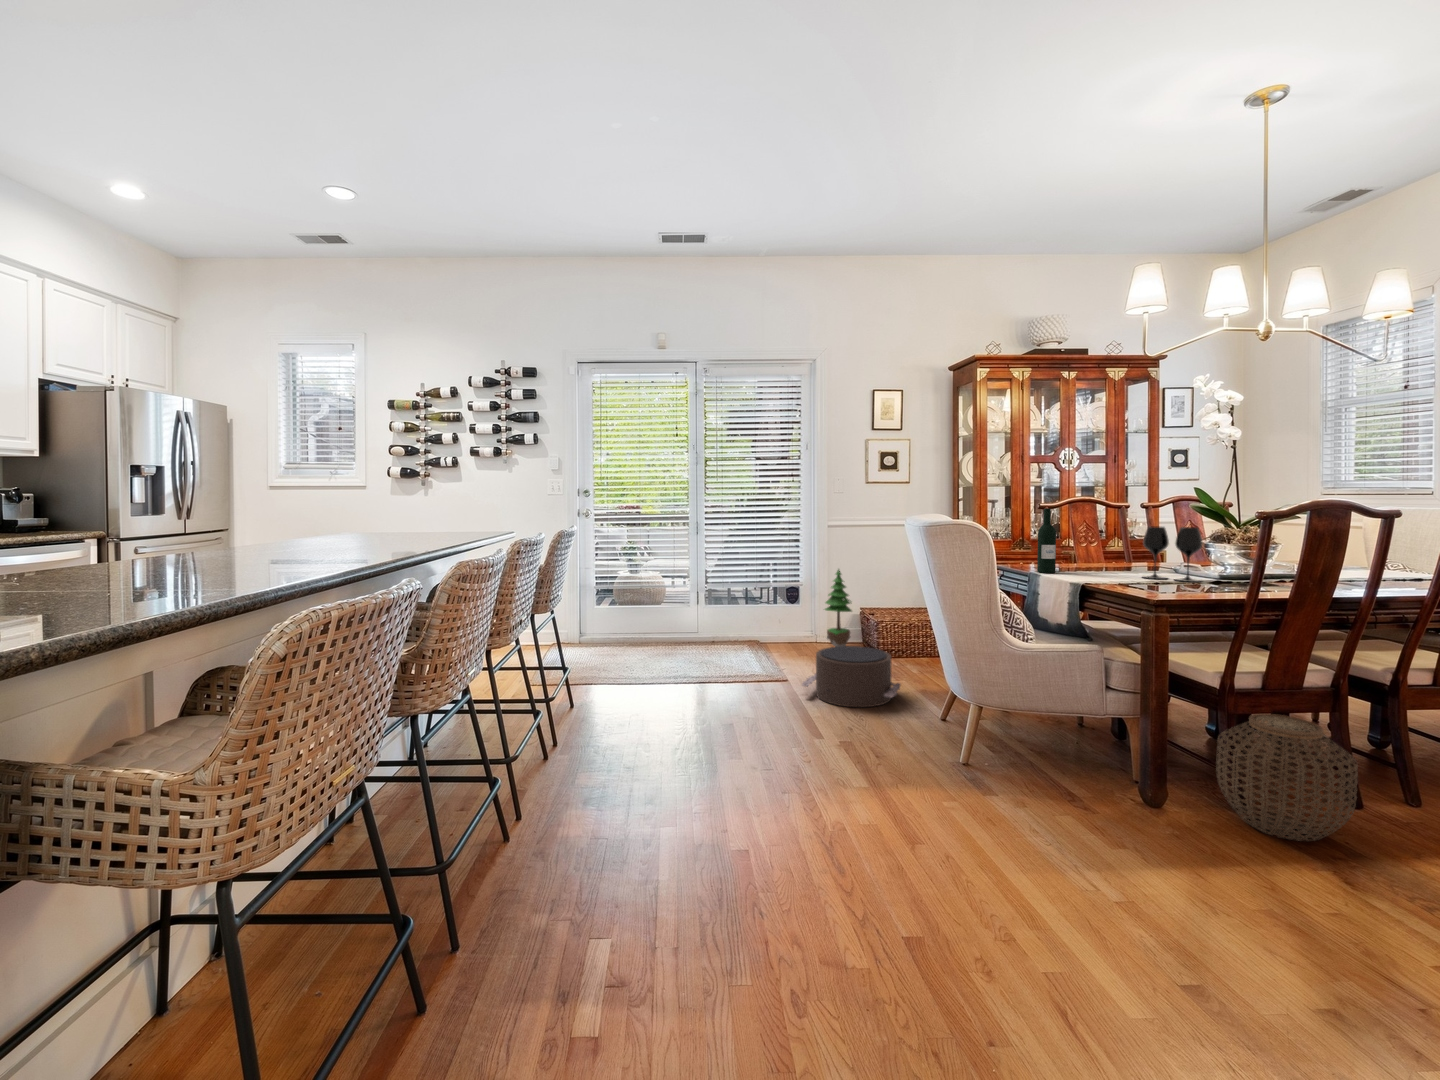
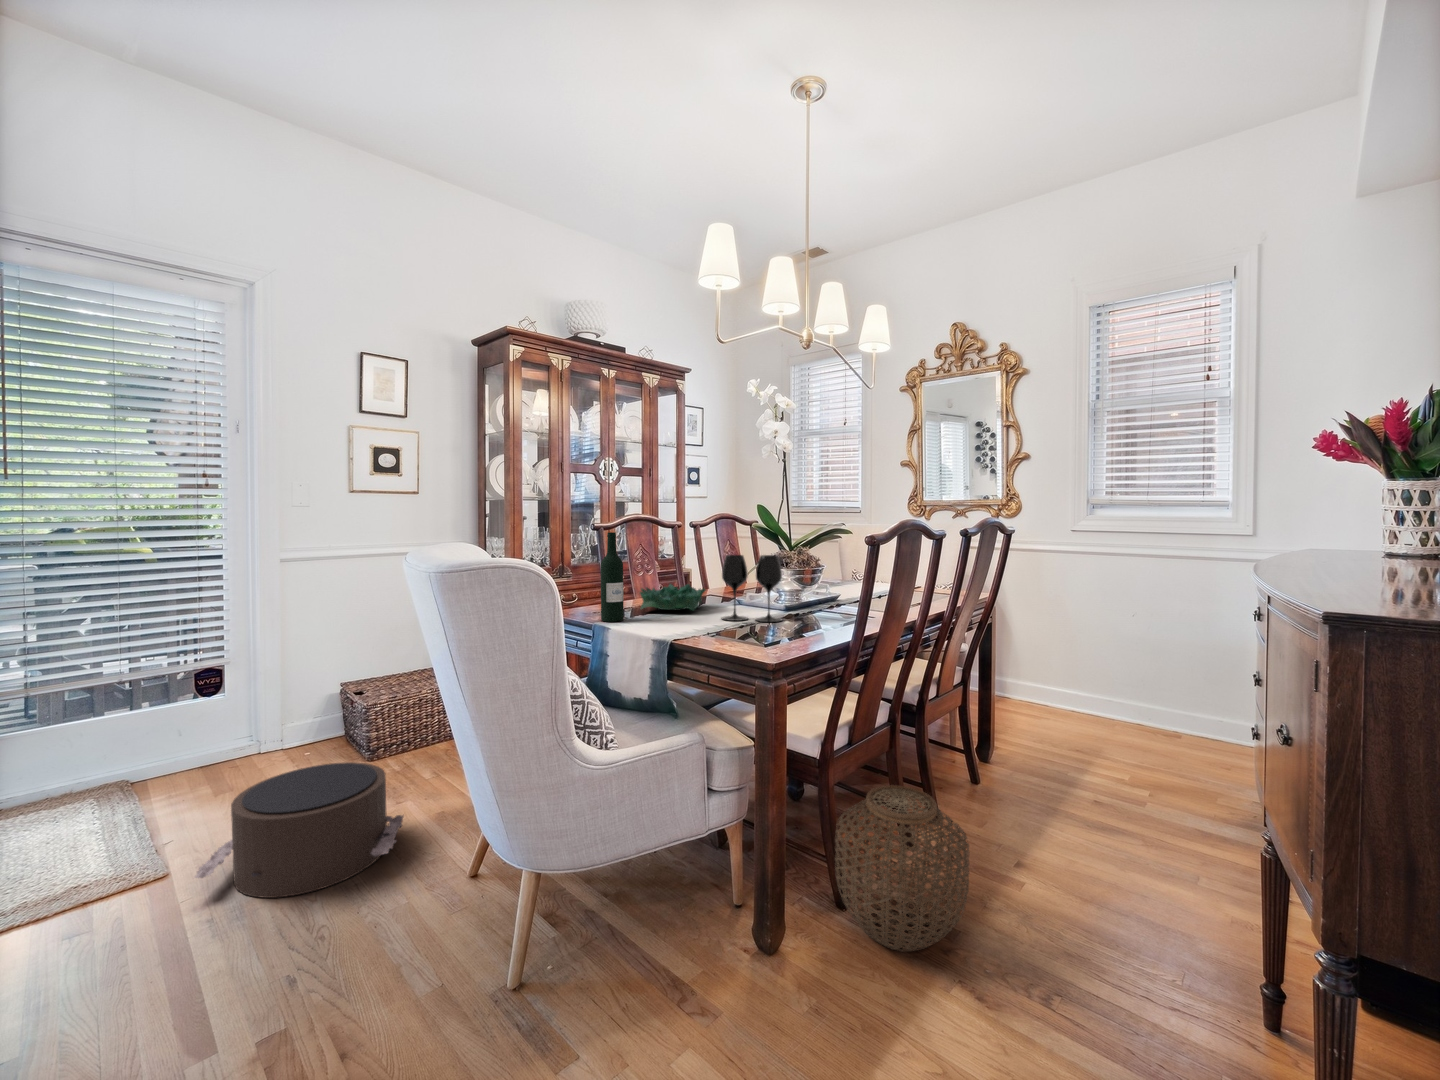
decorative bowl: none [1073,551,1136,571] -> present [640,584,706,610]
potted tree: present [825,569,852,647] -> none [270,623,327,753]

